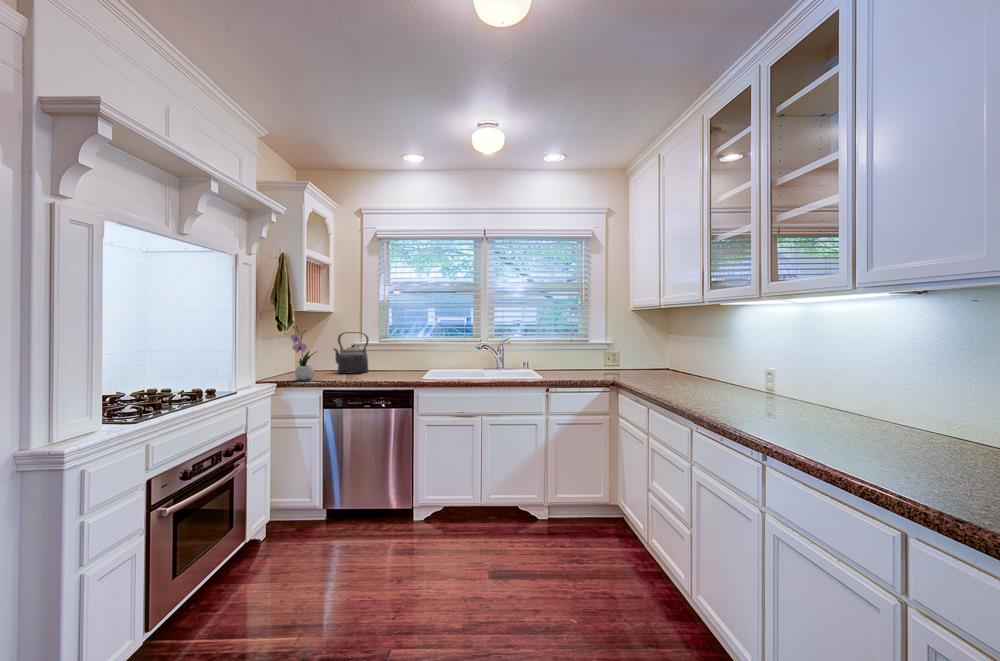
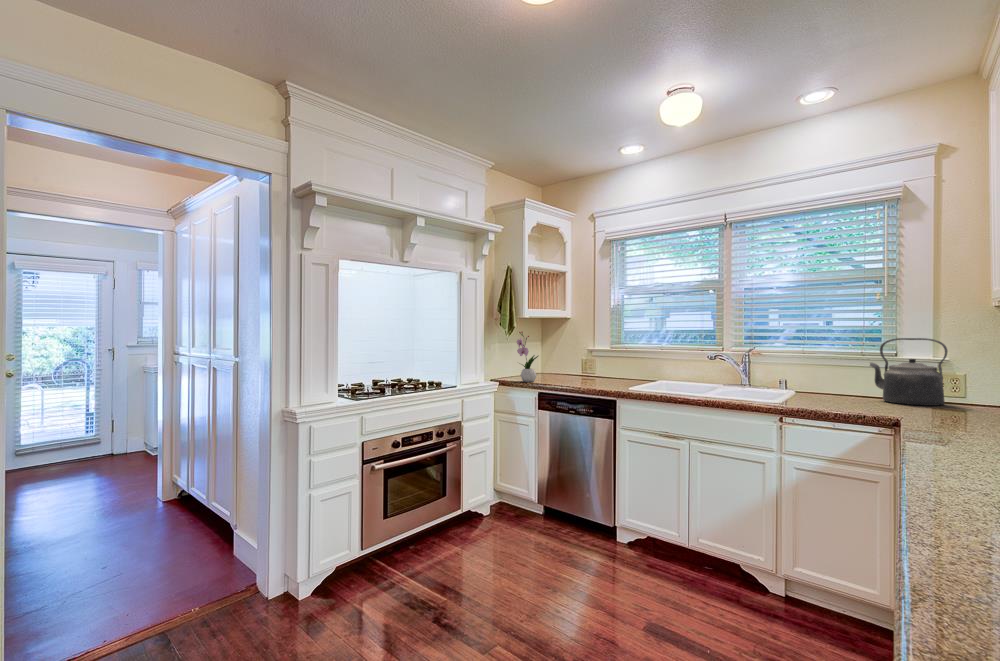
kettle: present [333,332,369,373] -> present [870,338,948,406]

